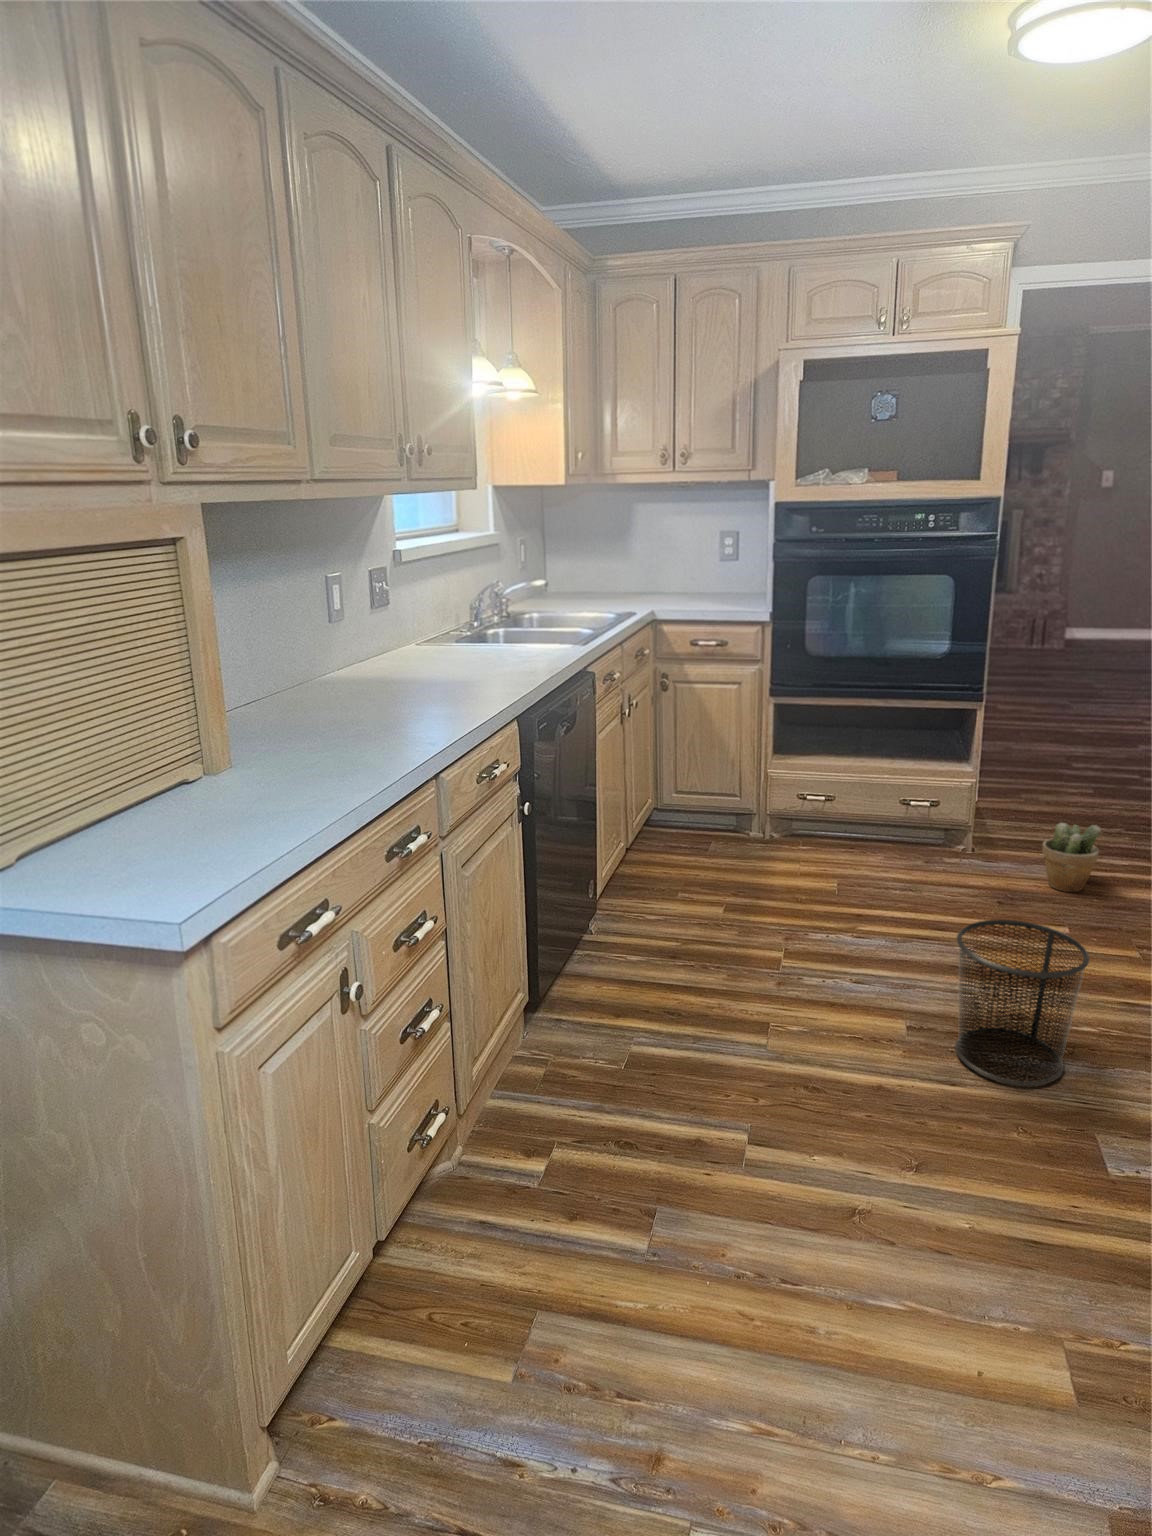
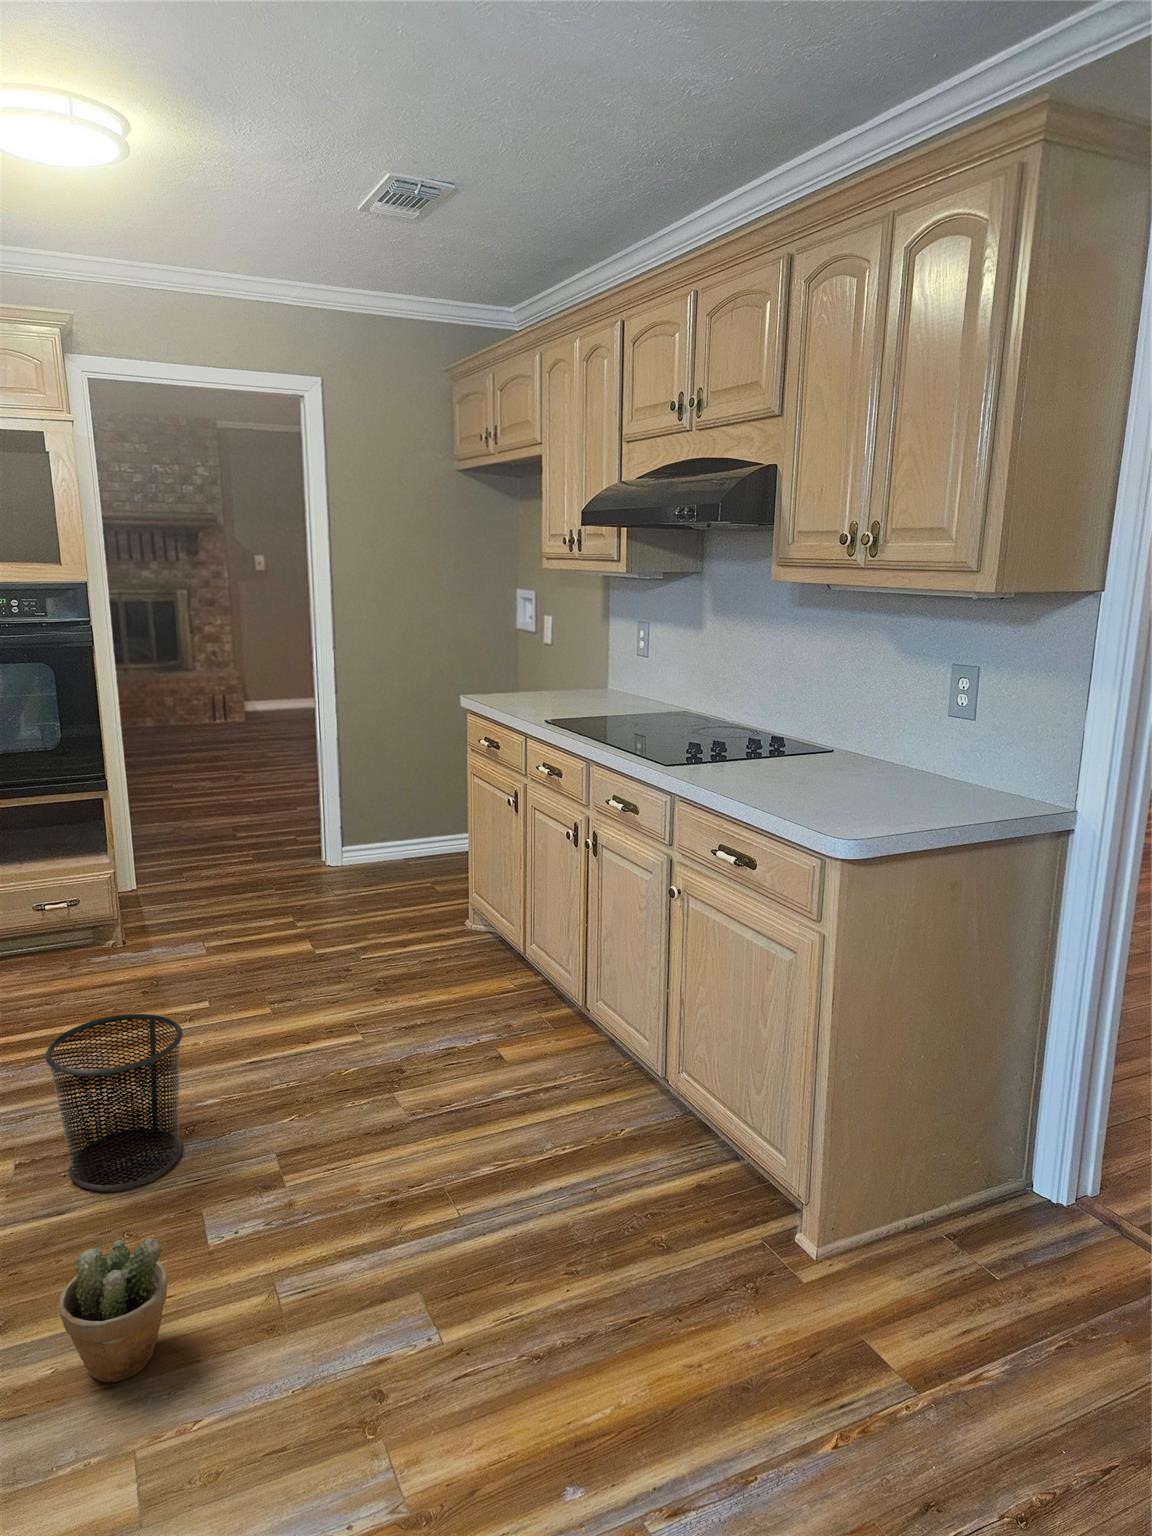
potted plant: present [1042,823,1101,892] -> present [58,1238,167,1382]

